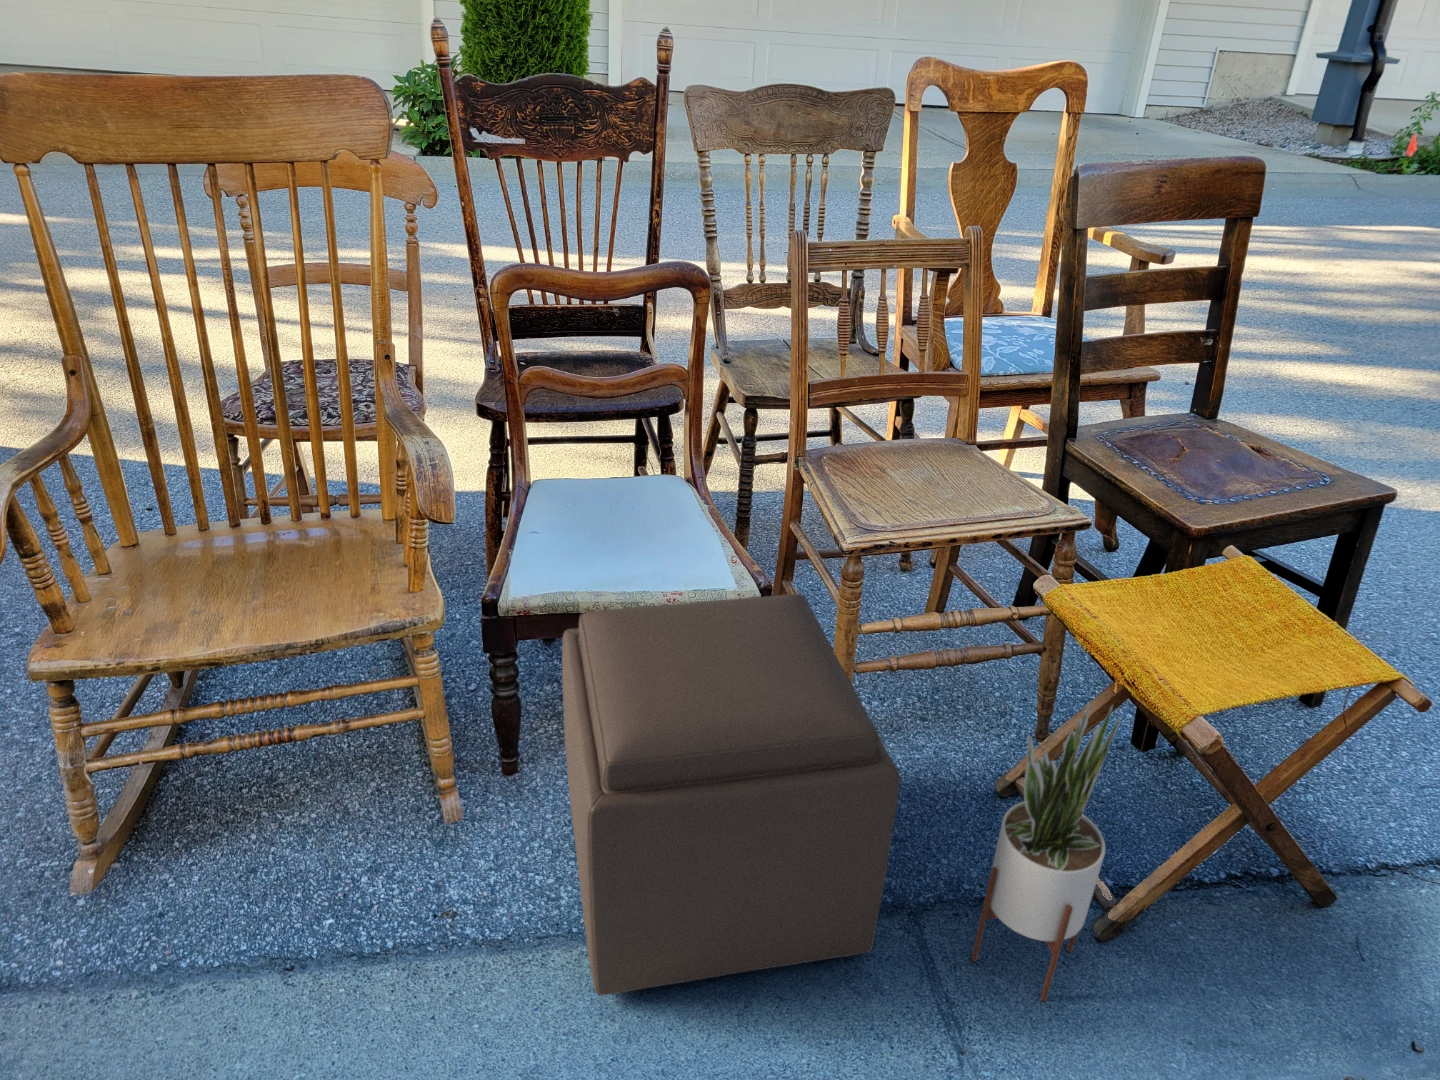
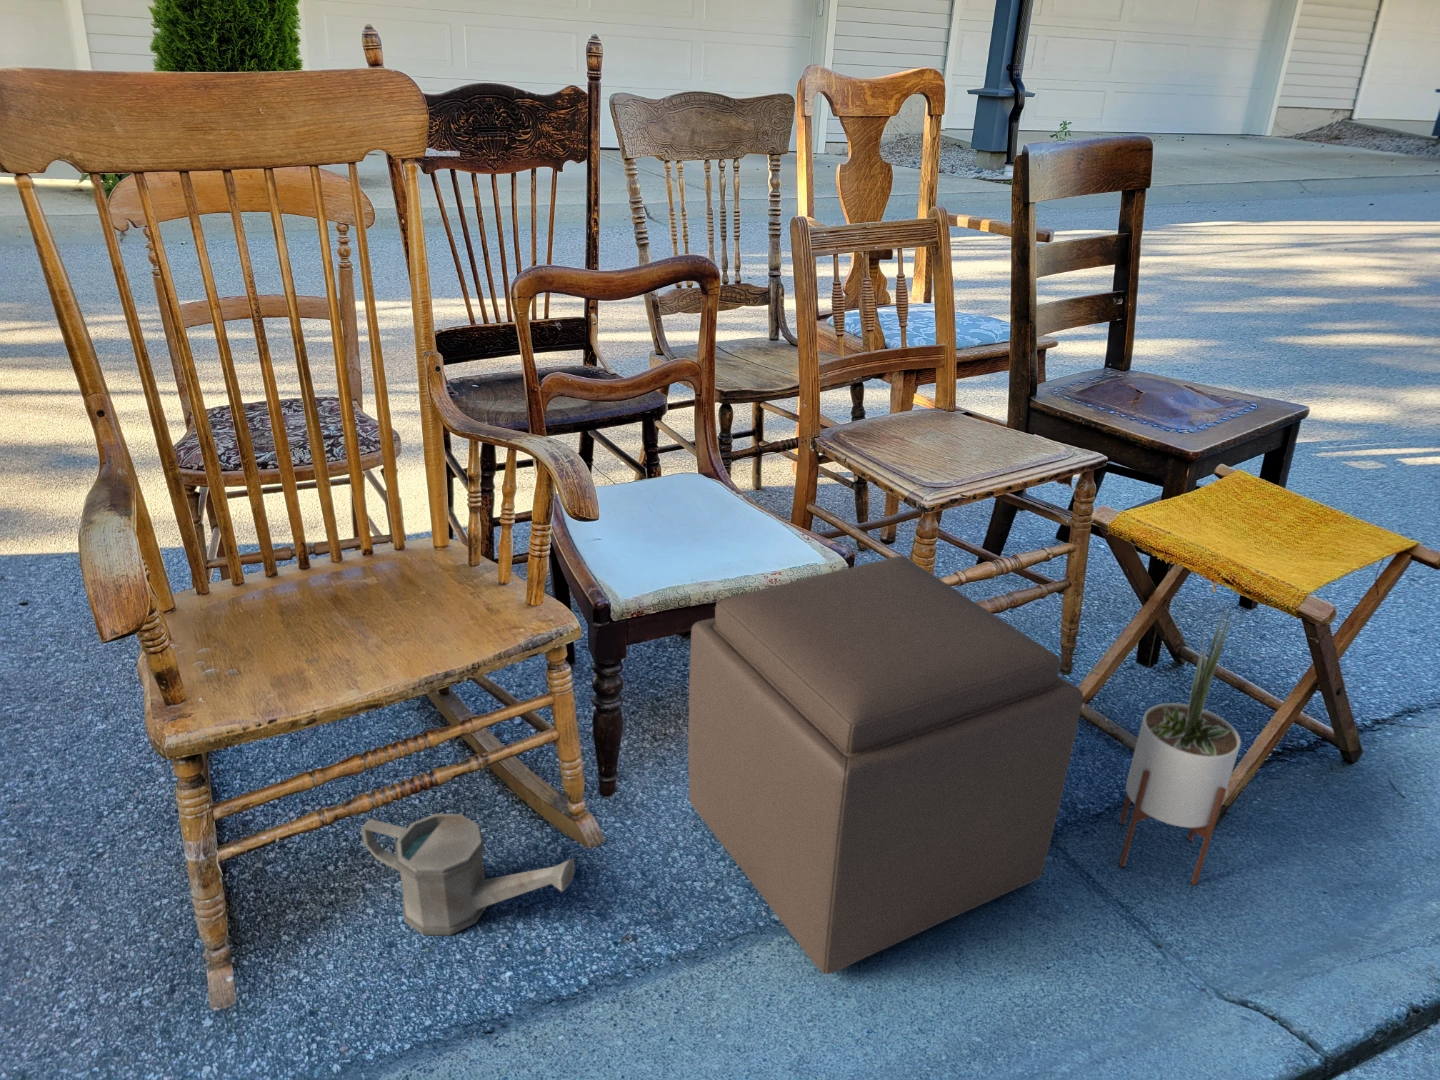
watering can: none [253,756,402,874] -> present [361,814,575,935]

